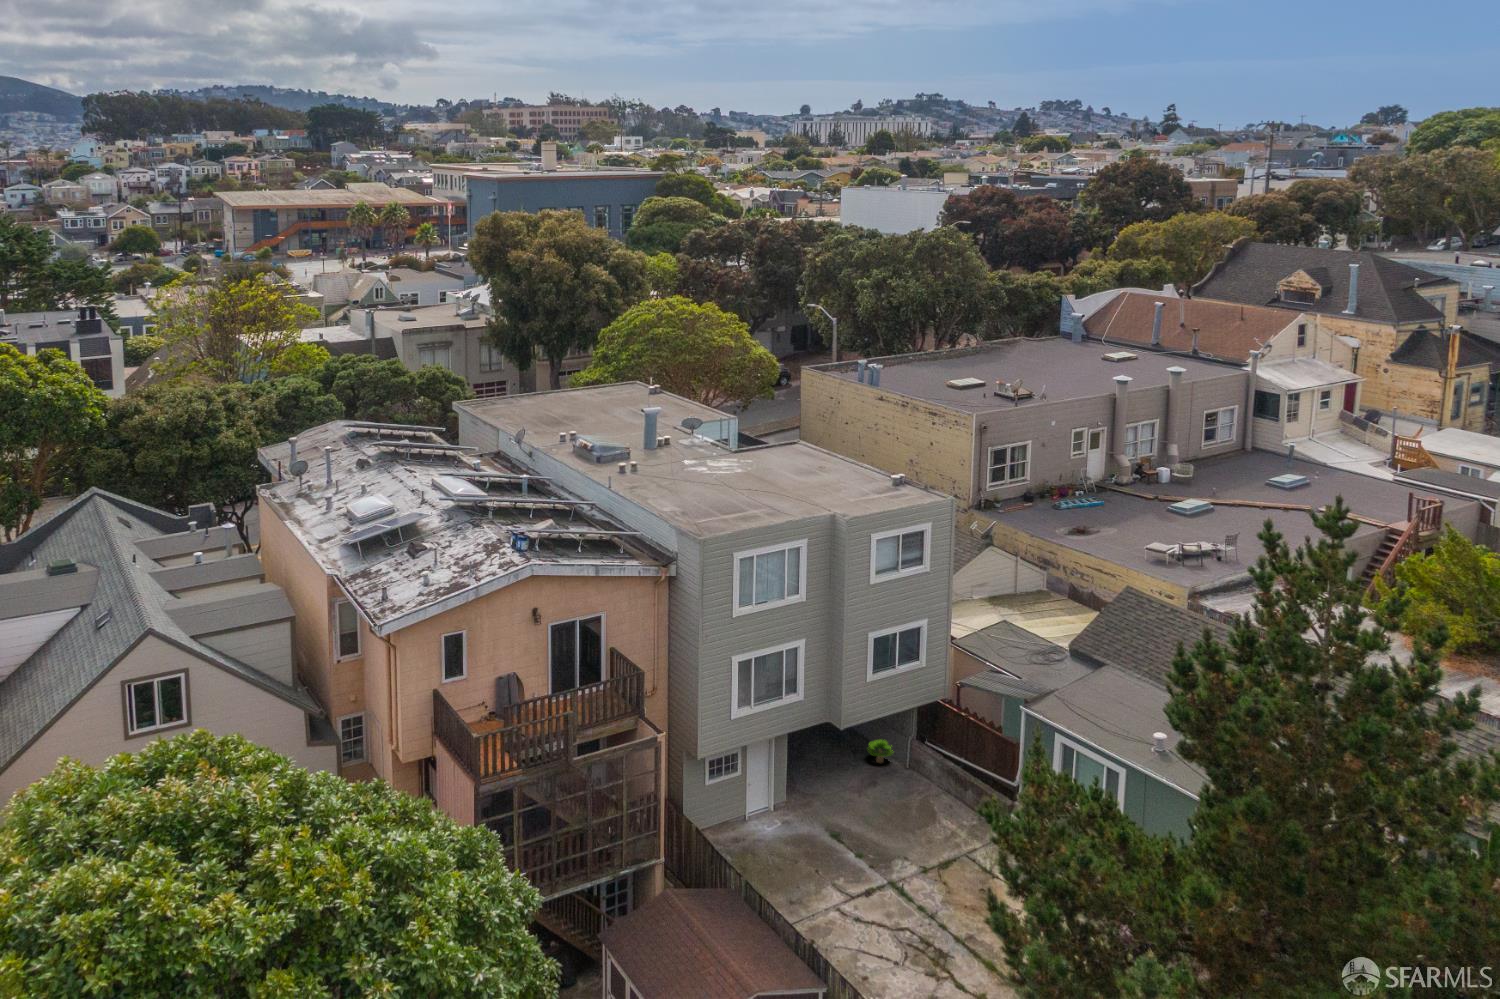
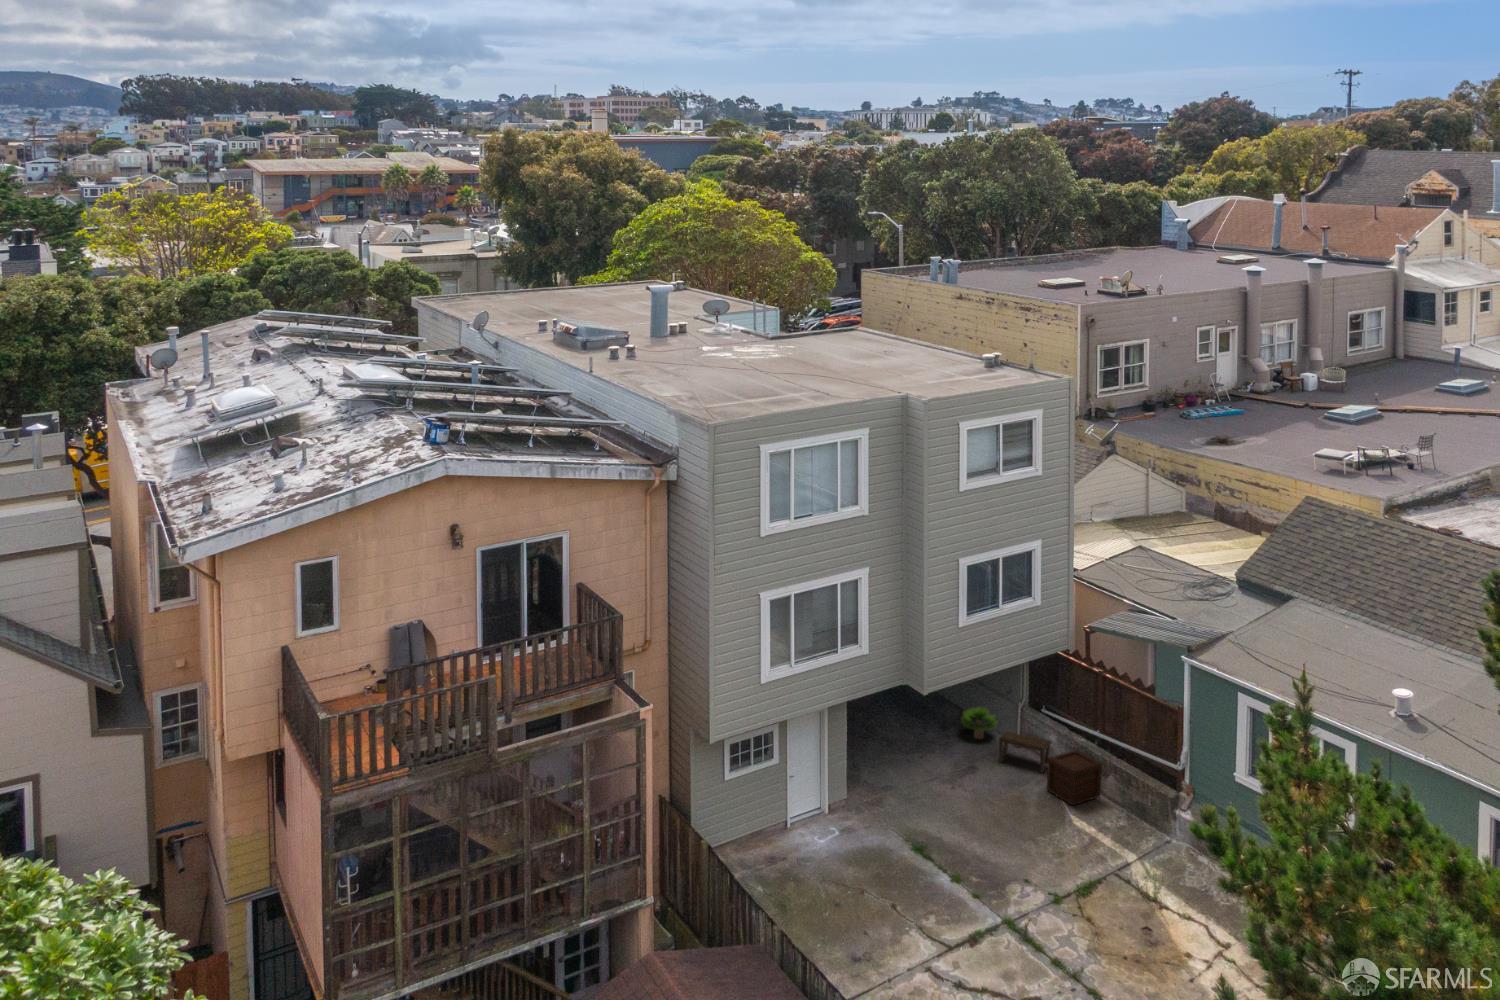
bench: none [894,757,932,787] -> present [999,731,1052,772]
wooden crate: none [926,771,965,810] -> present [1047,750,1102,805]

